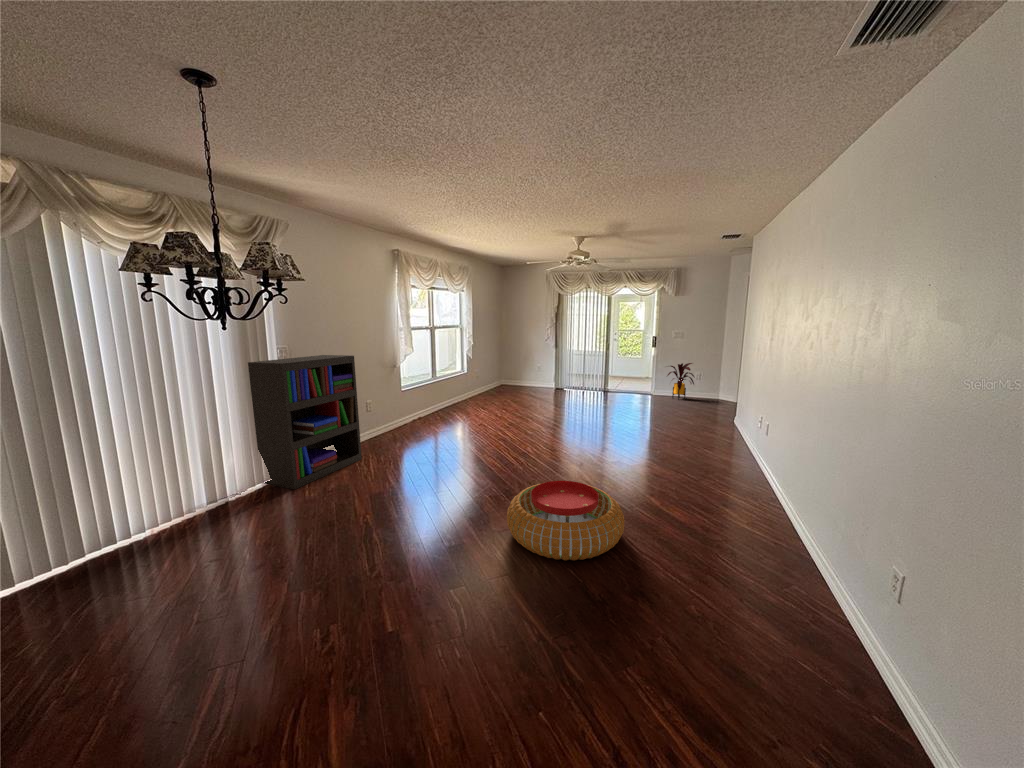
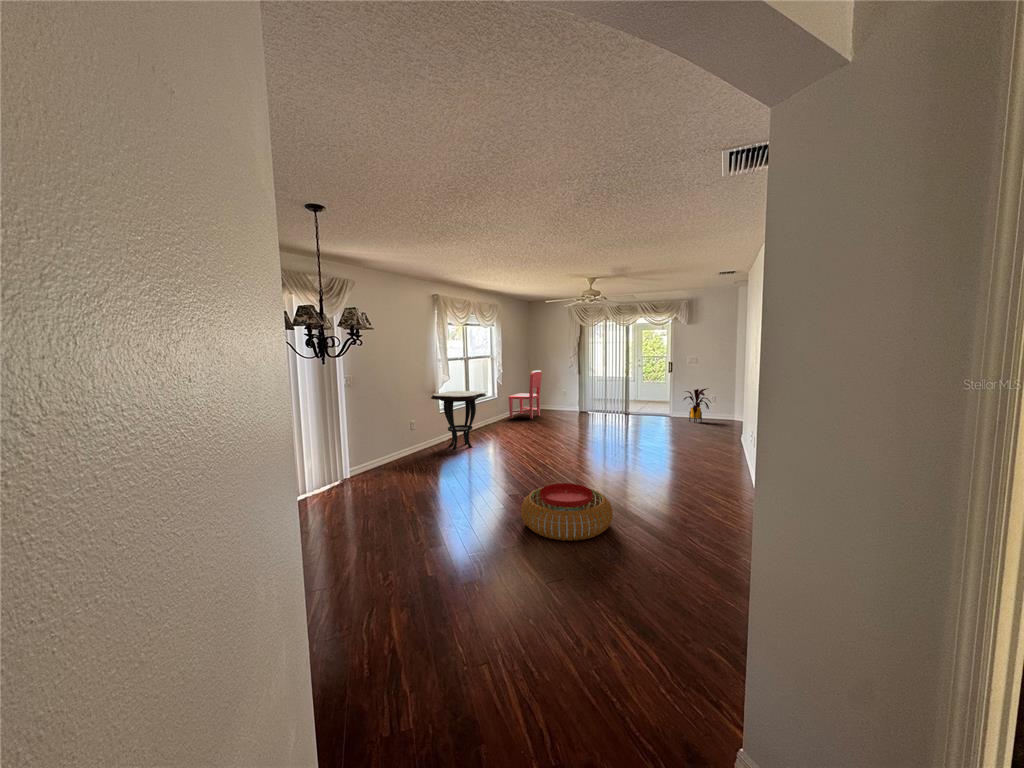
dining chair: none [480,343,515,396] -> present [509,370,542,419]
bookshelf: present [248,355,362,489] -> none [324,383,407,490]
side table: none [391,365,456,433] -> present [431,391,486,449]

